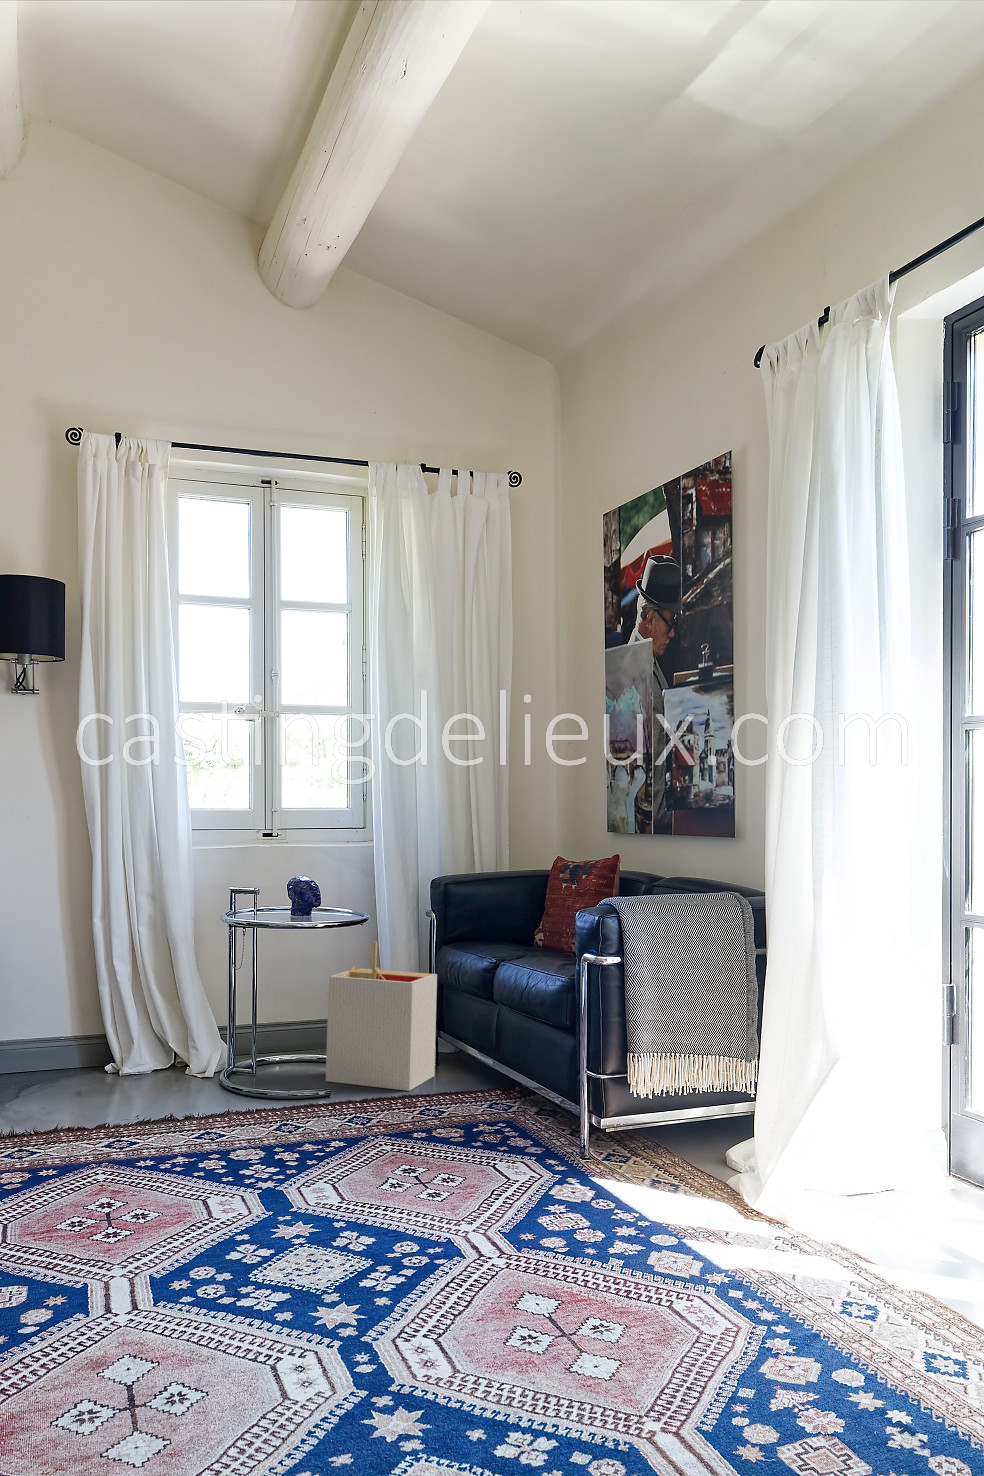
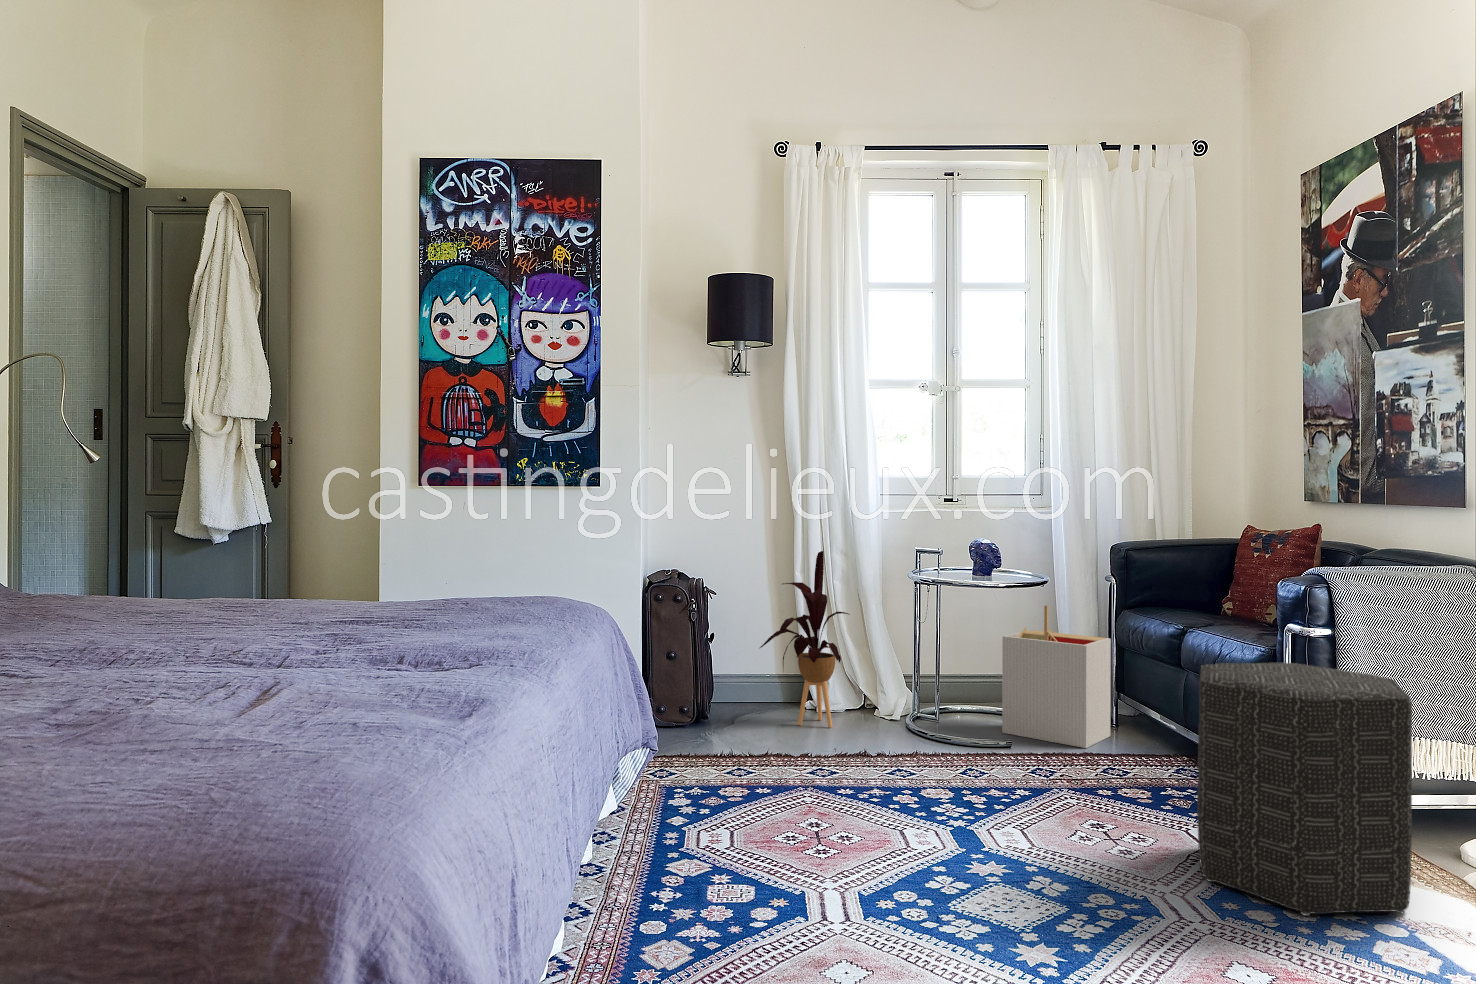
house plant: none [47,886,162,1091] -> present [760,551,850,727]
ottoman: none [503,994,678,1236] -> present [1197,663,1412,916]

